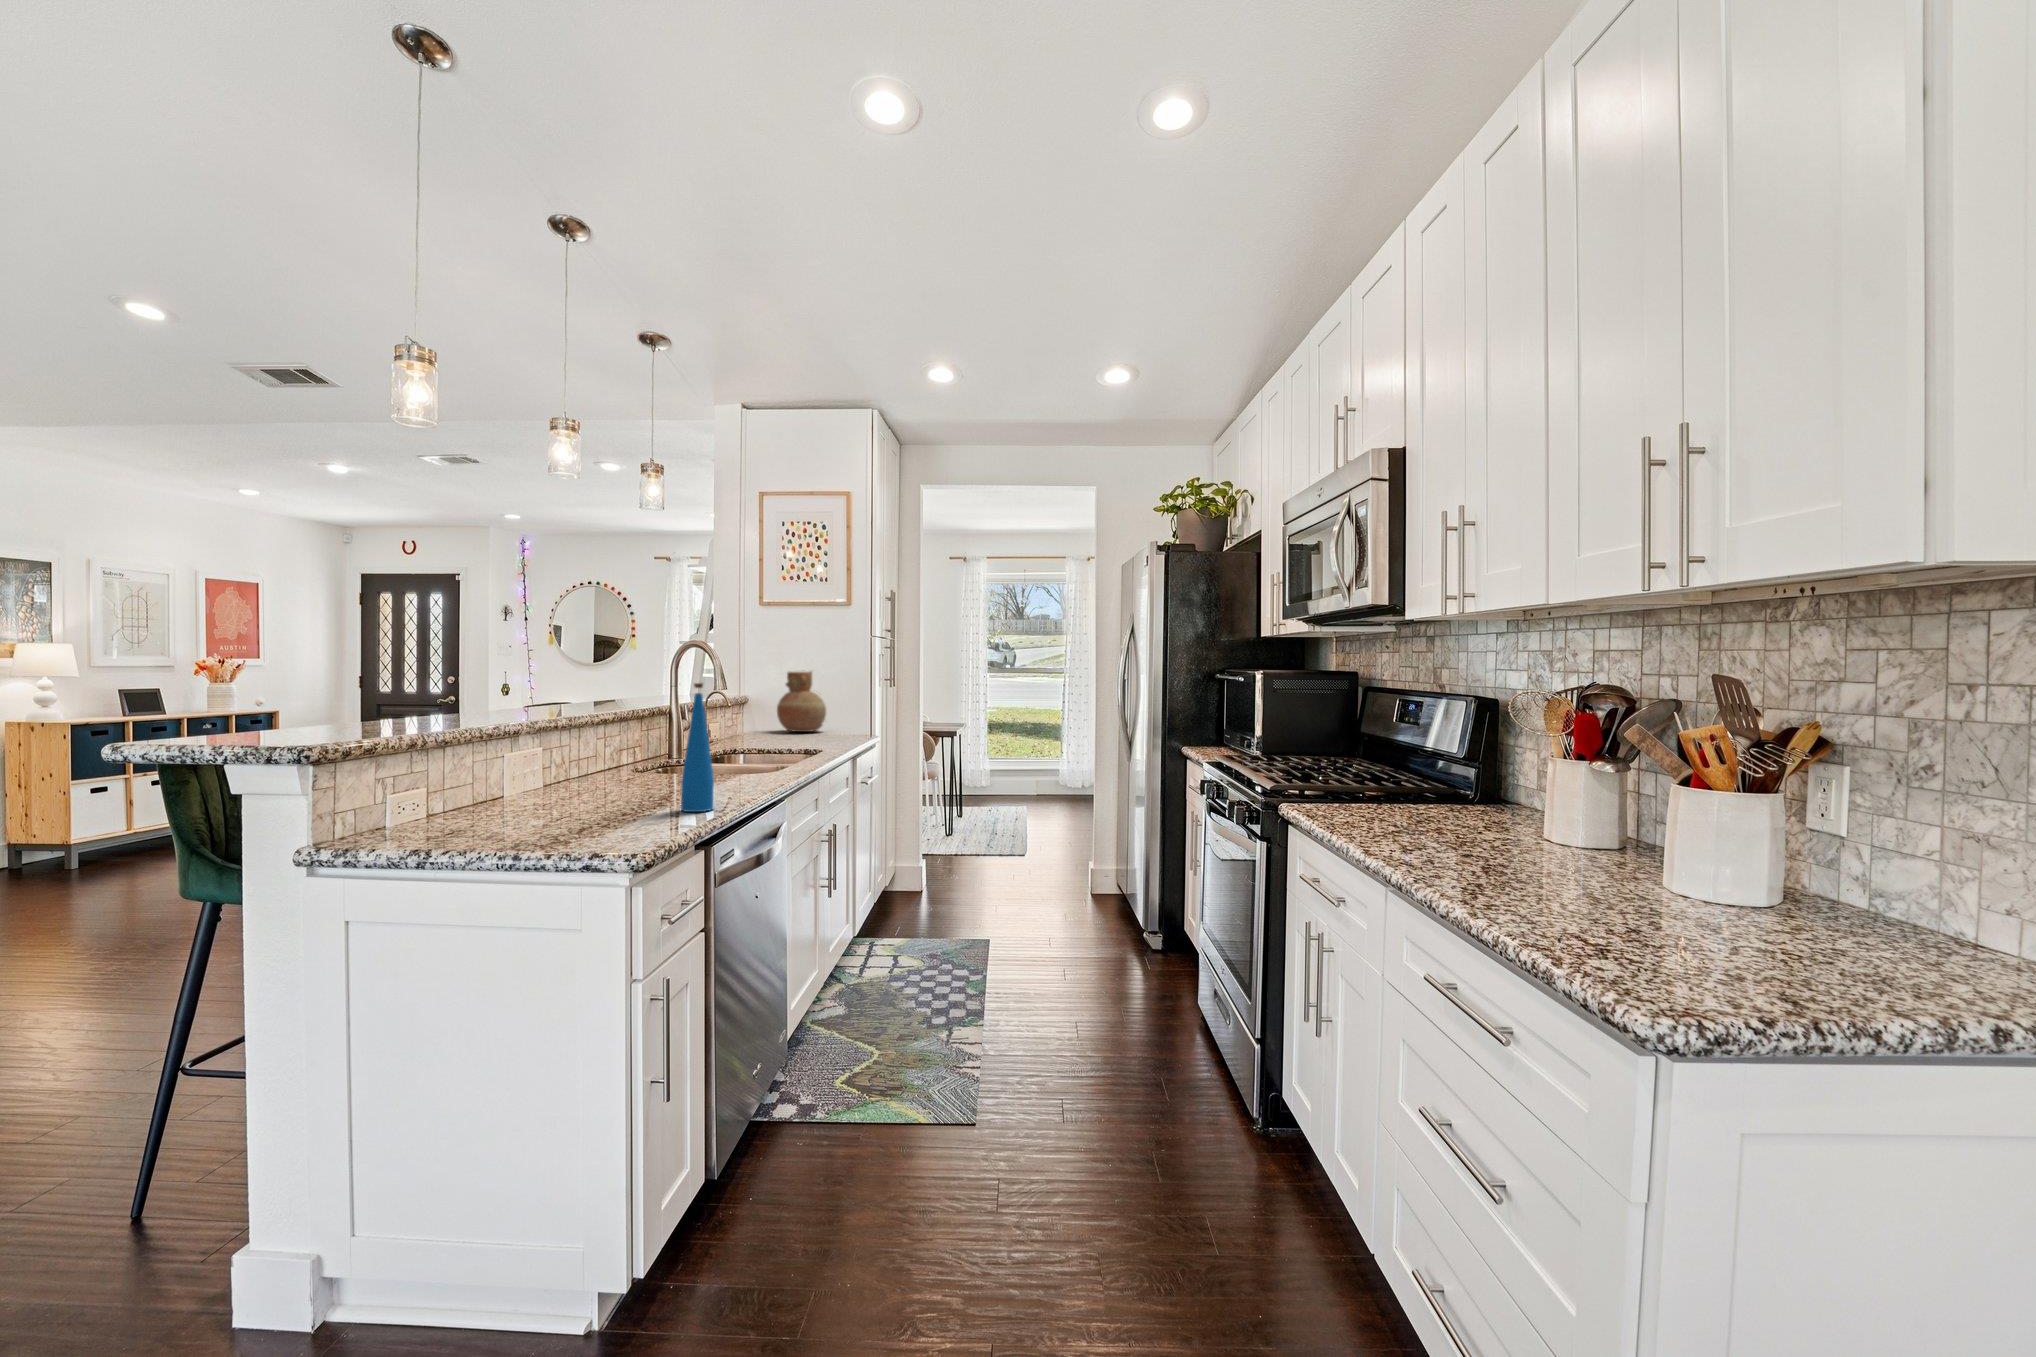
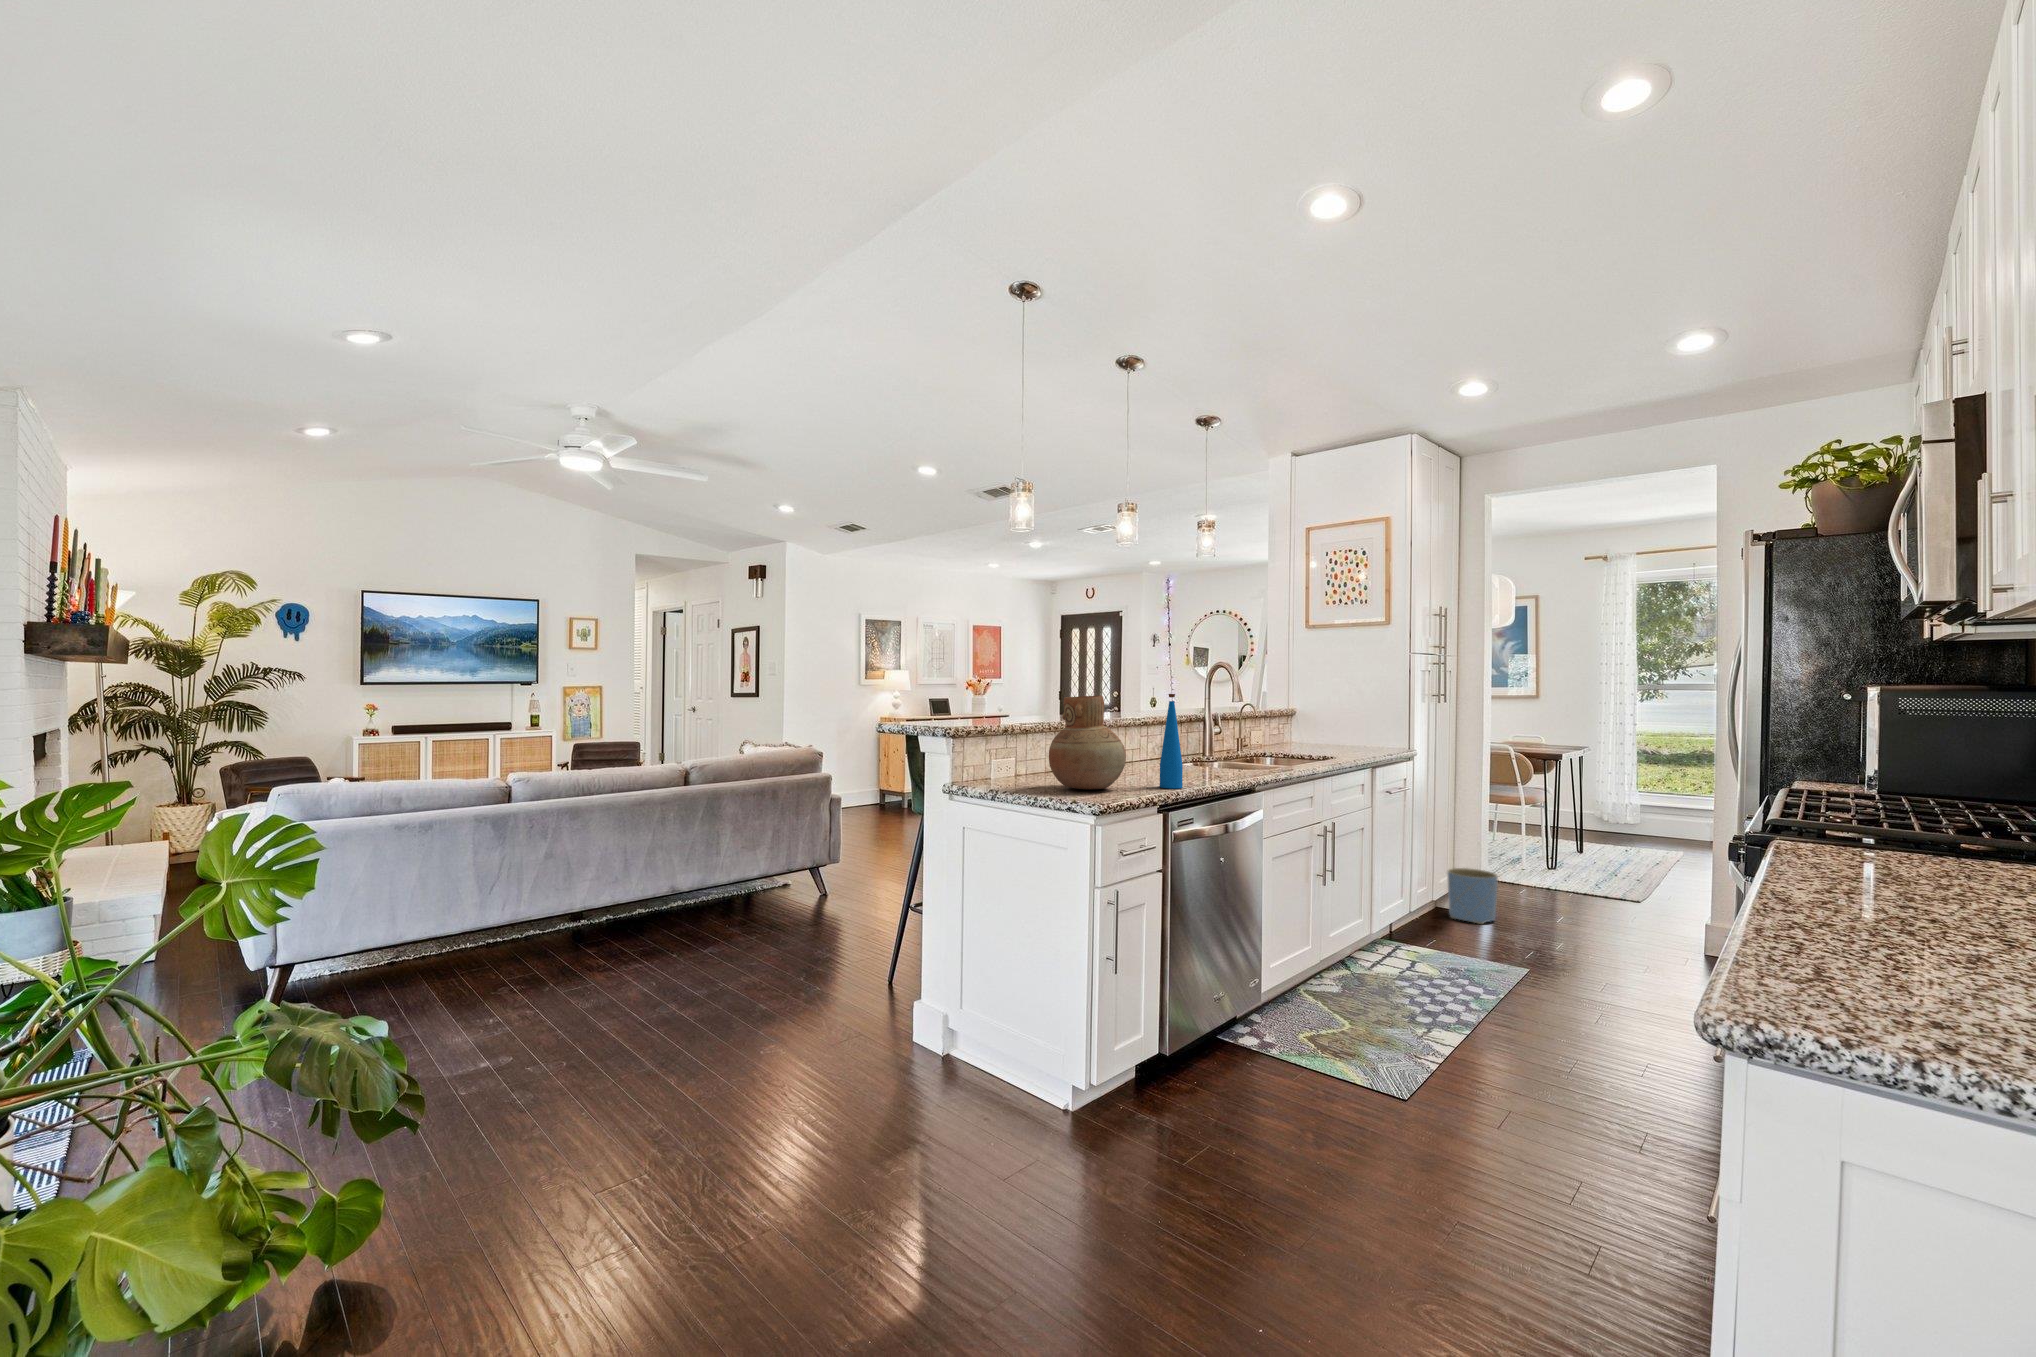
vase: present [777,671,826,732] -> present [1049,695,1126,790]
planter: none [897,847,941,900] -> present [1447,868,1498,924]

